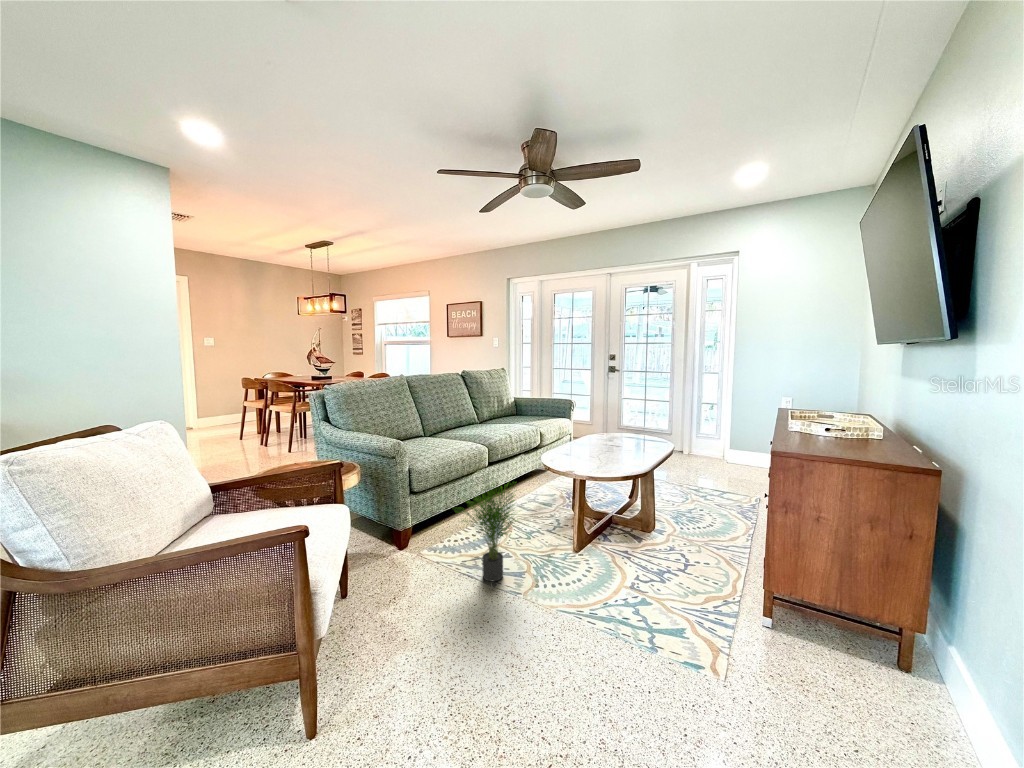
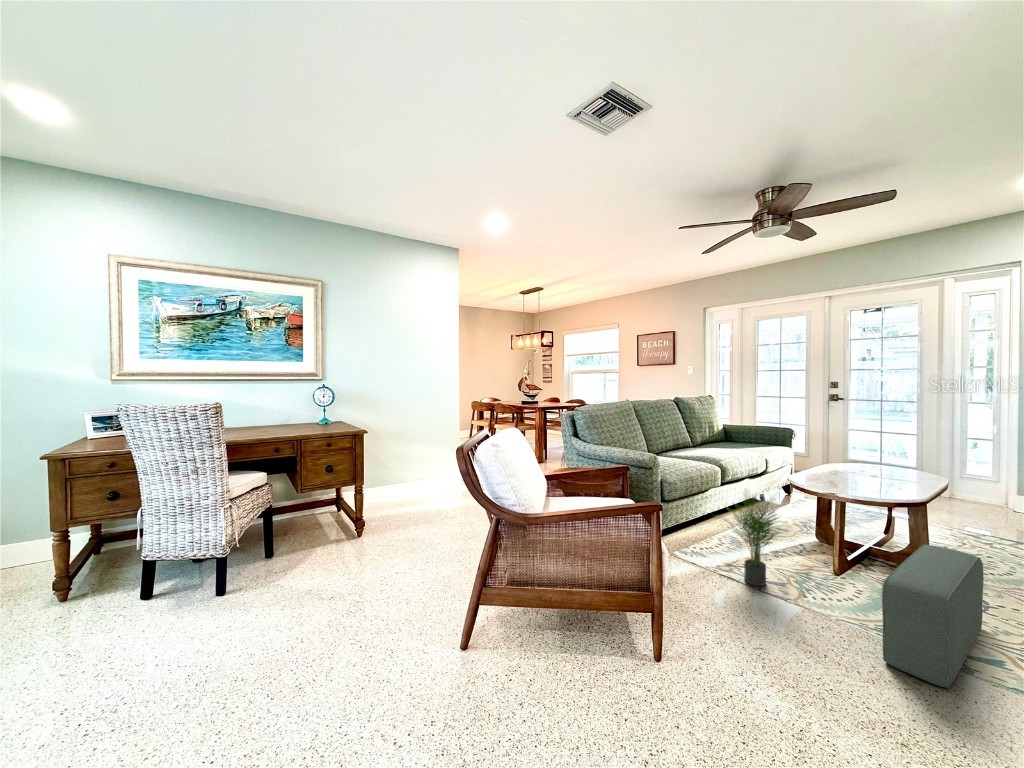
pouf: none [581,518,679,684] -> present [882,544,984,688]

